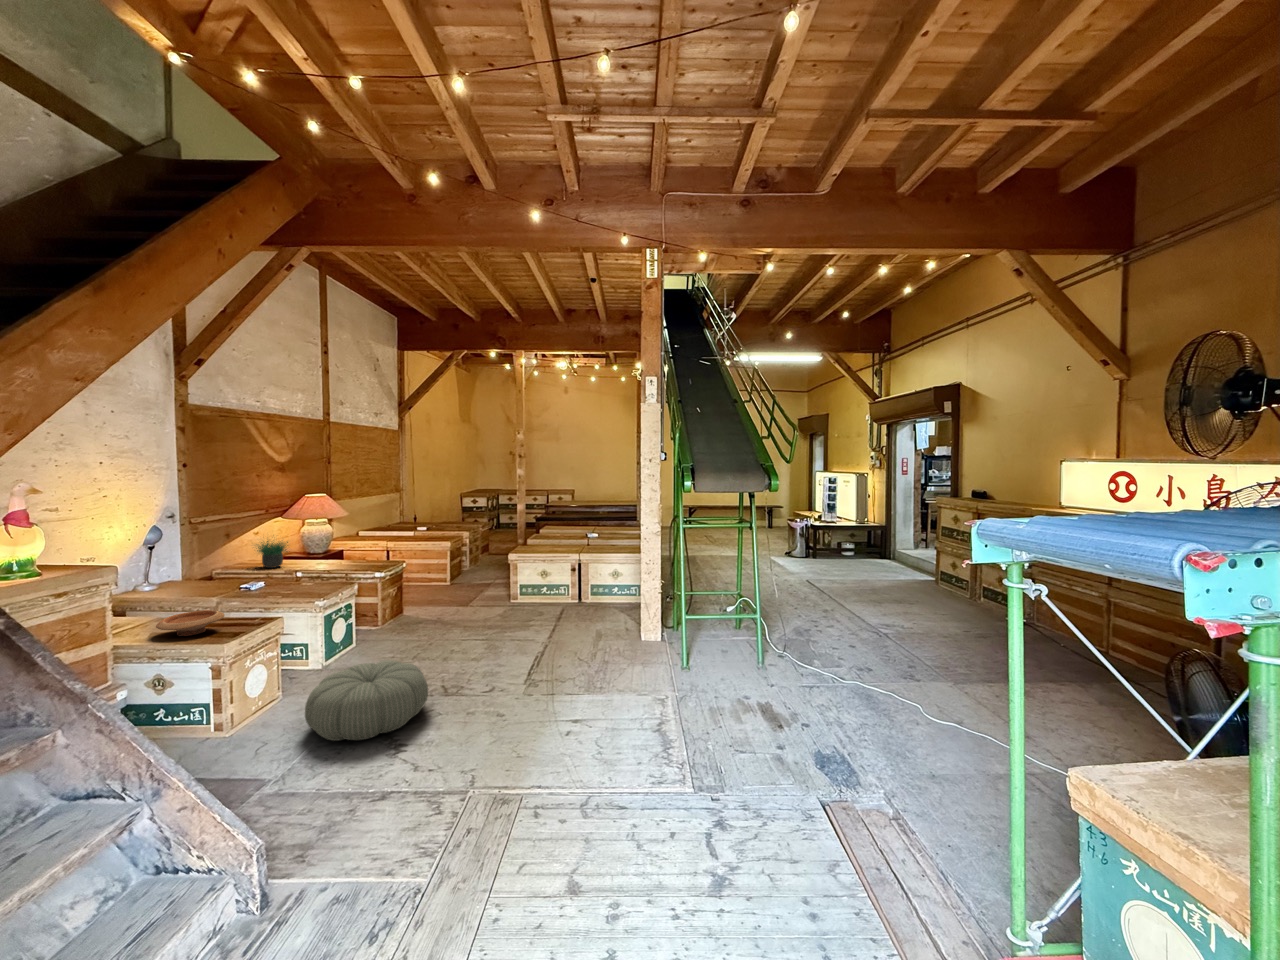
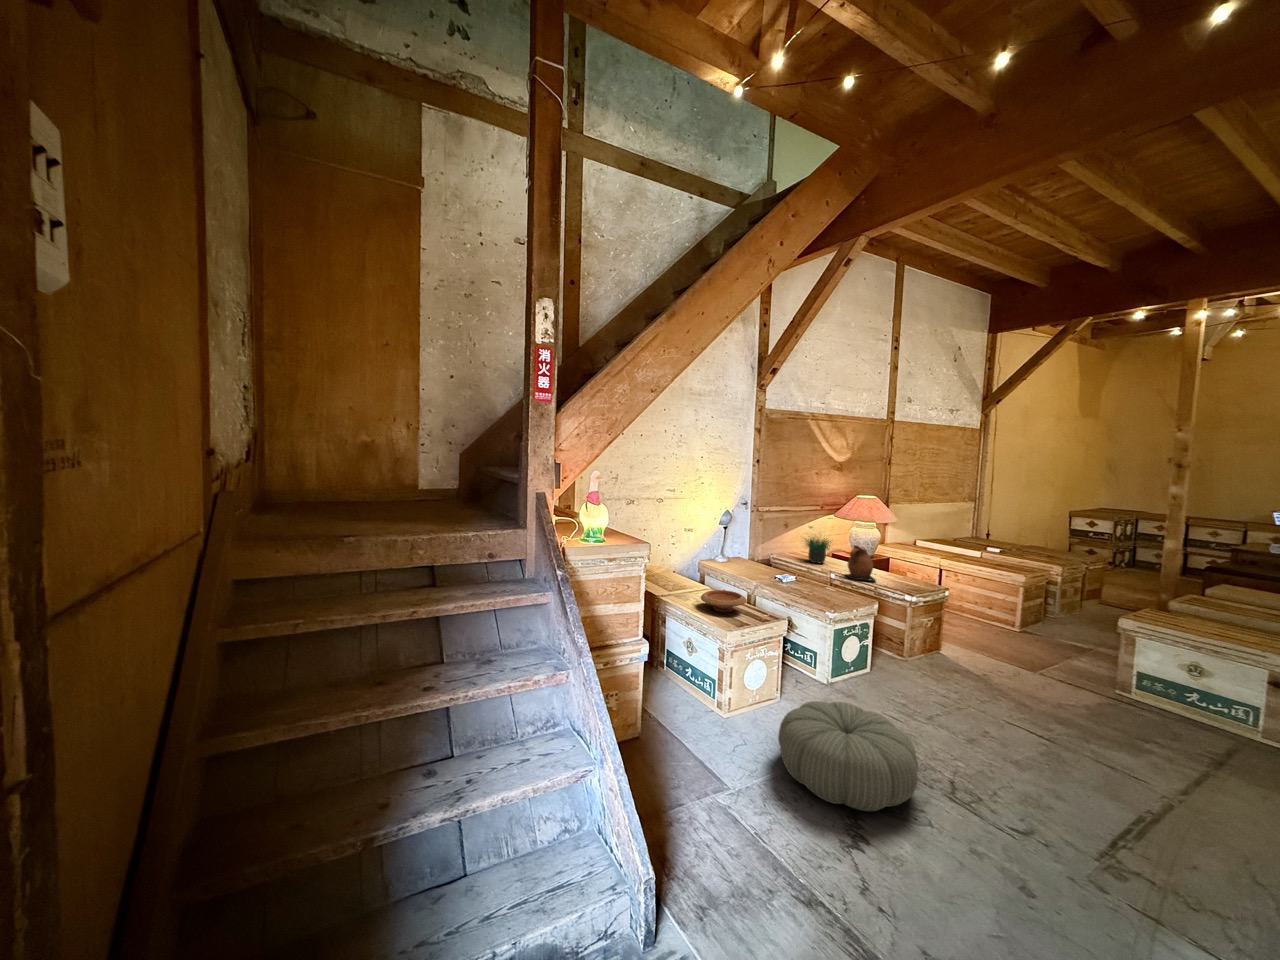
ceramic pitcher: none [309,540,344,573] -> present [845,545,876,581]

